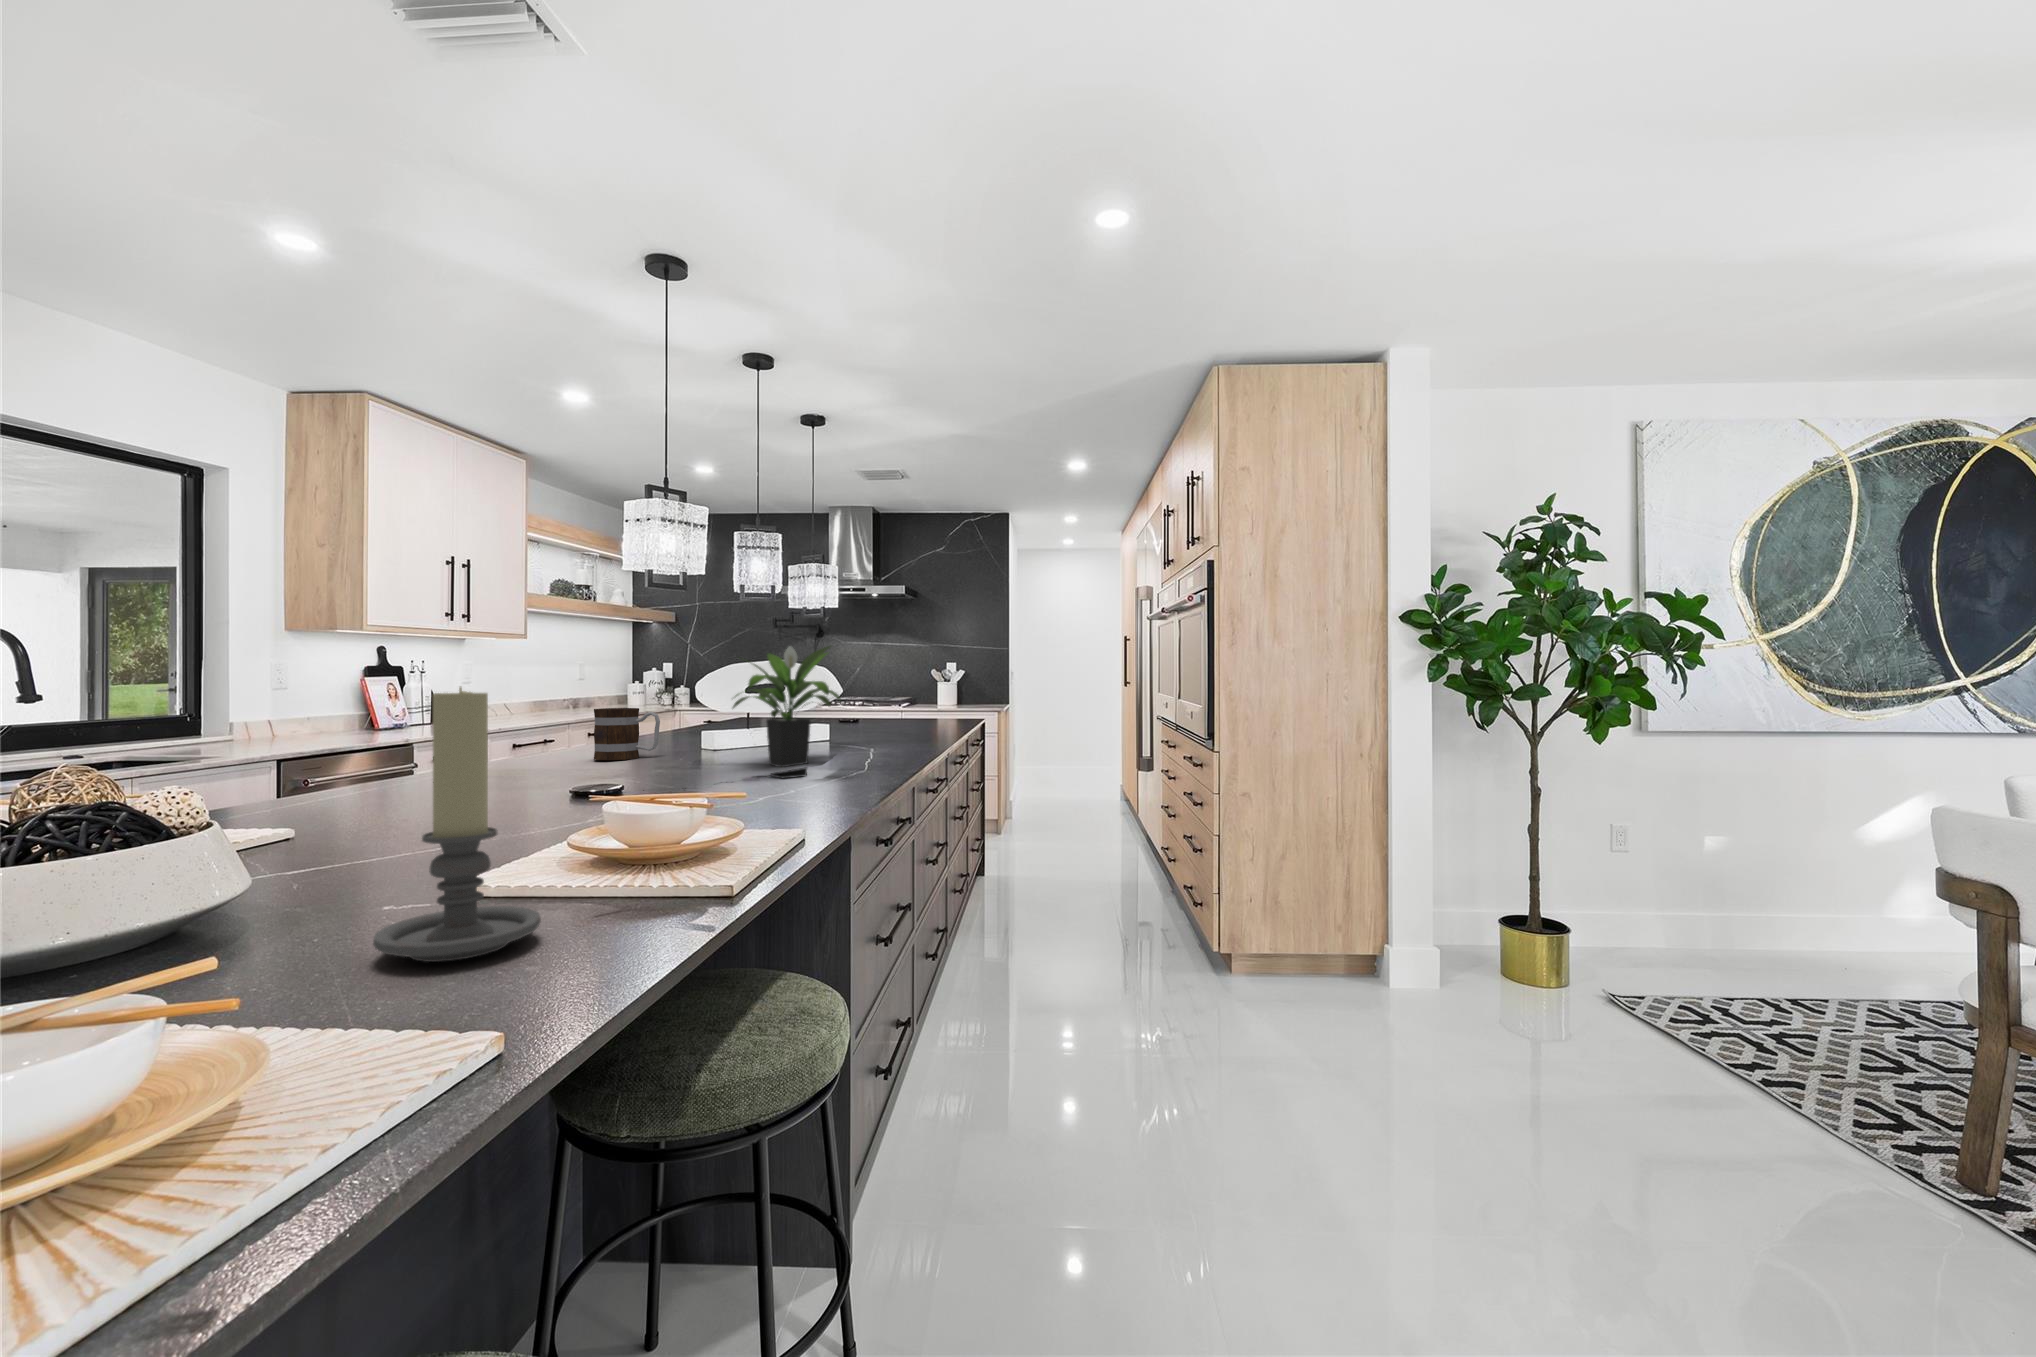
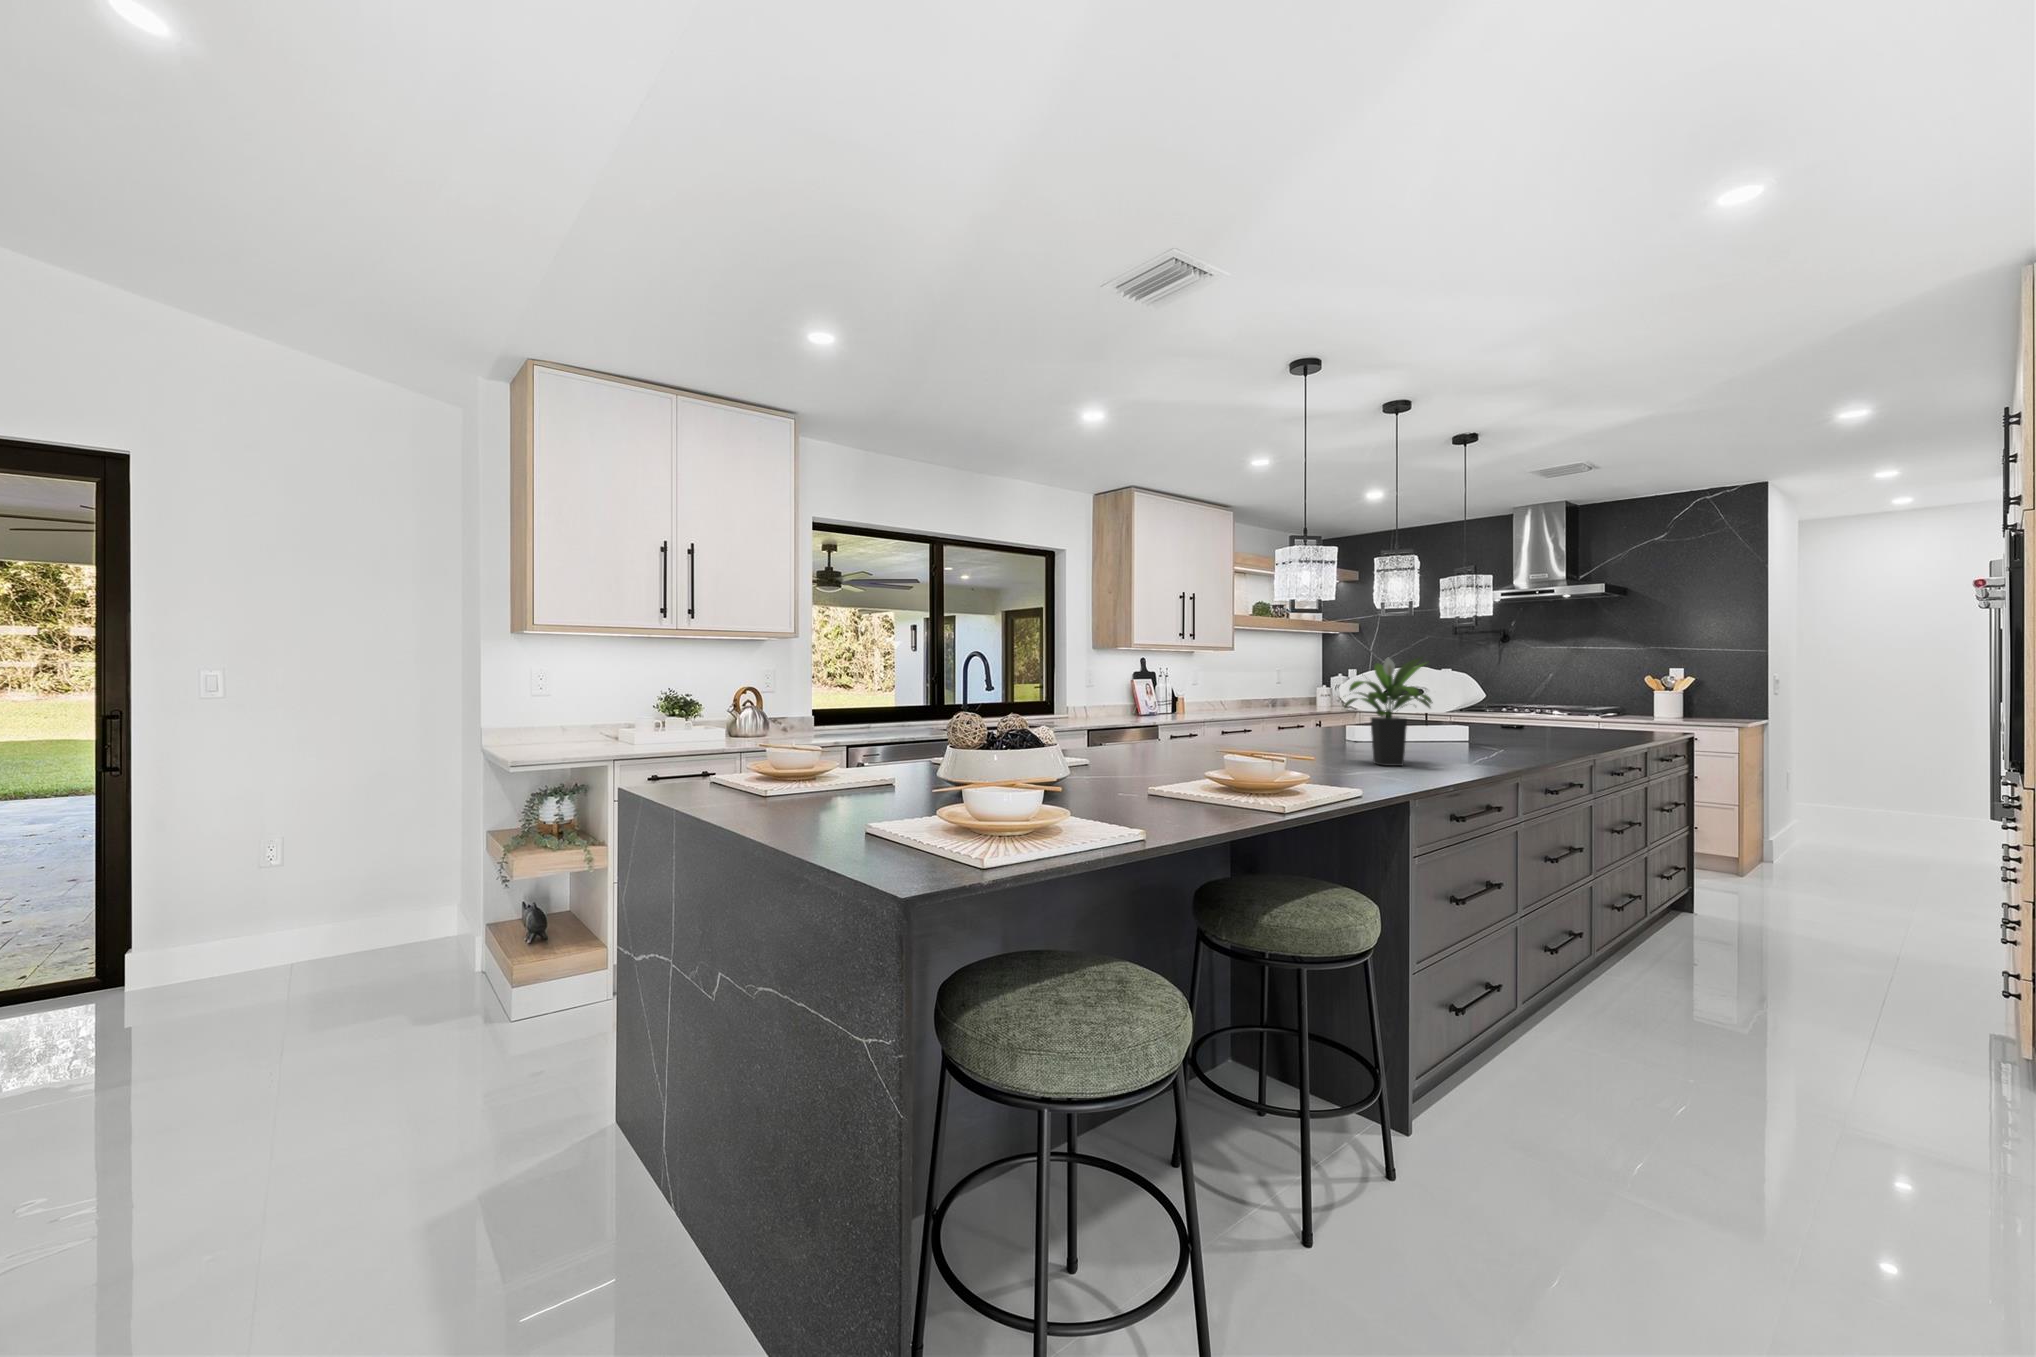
candle holder: present [373,687,541,962] -> none [1079,688,1152,826]
mug: present [594,708,660,760] -> none [1252,705,1300,744]

